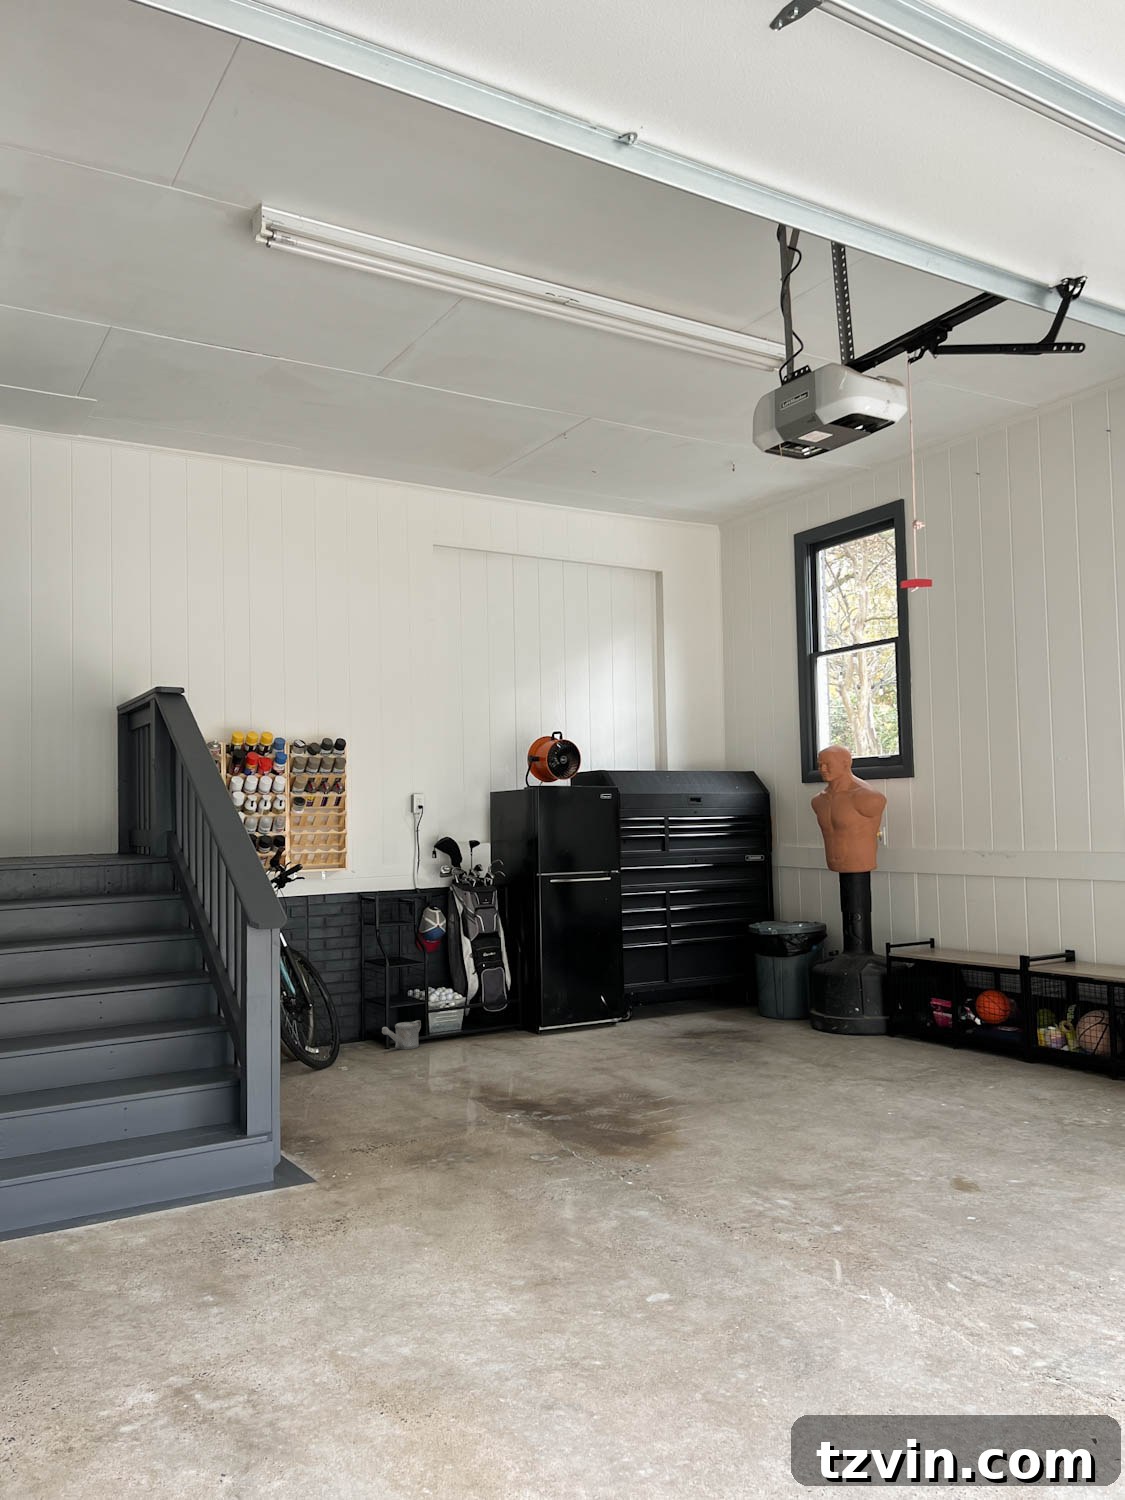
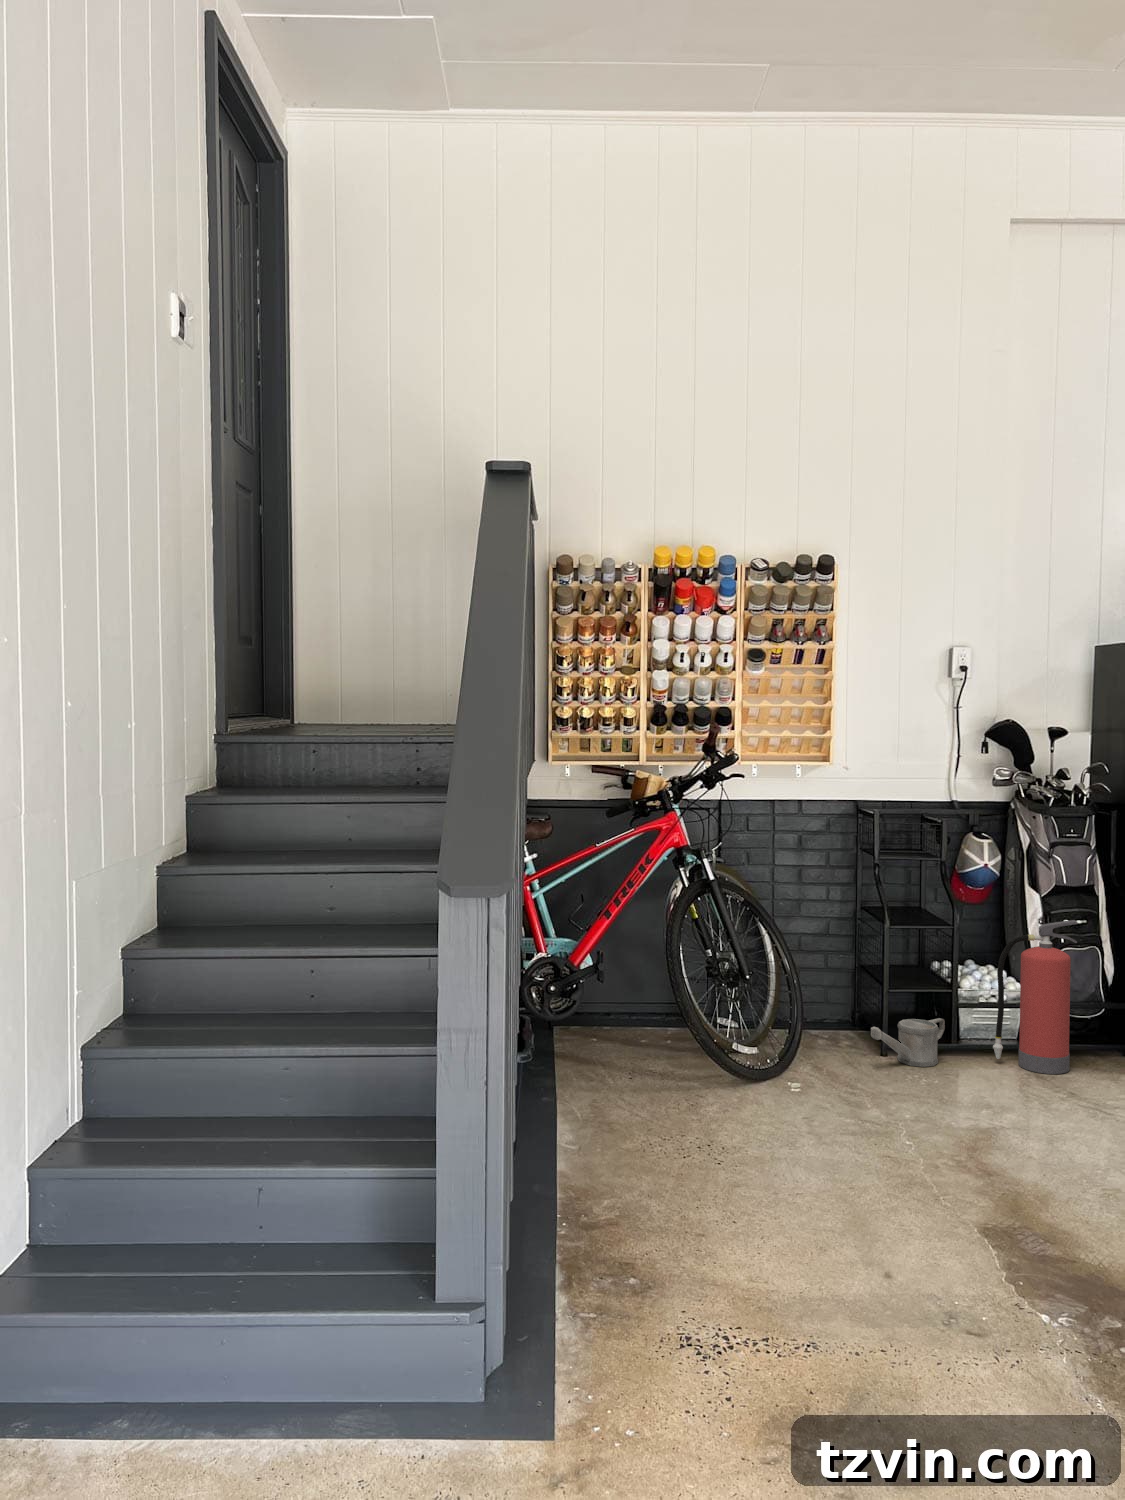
fire extinguisher: none [449,952,492,1043] -> present [993,920,1078,1074]

